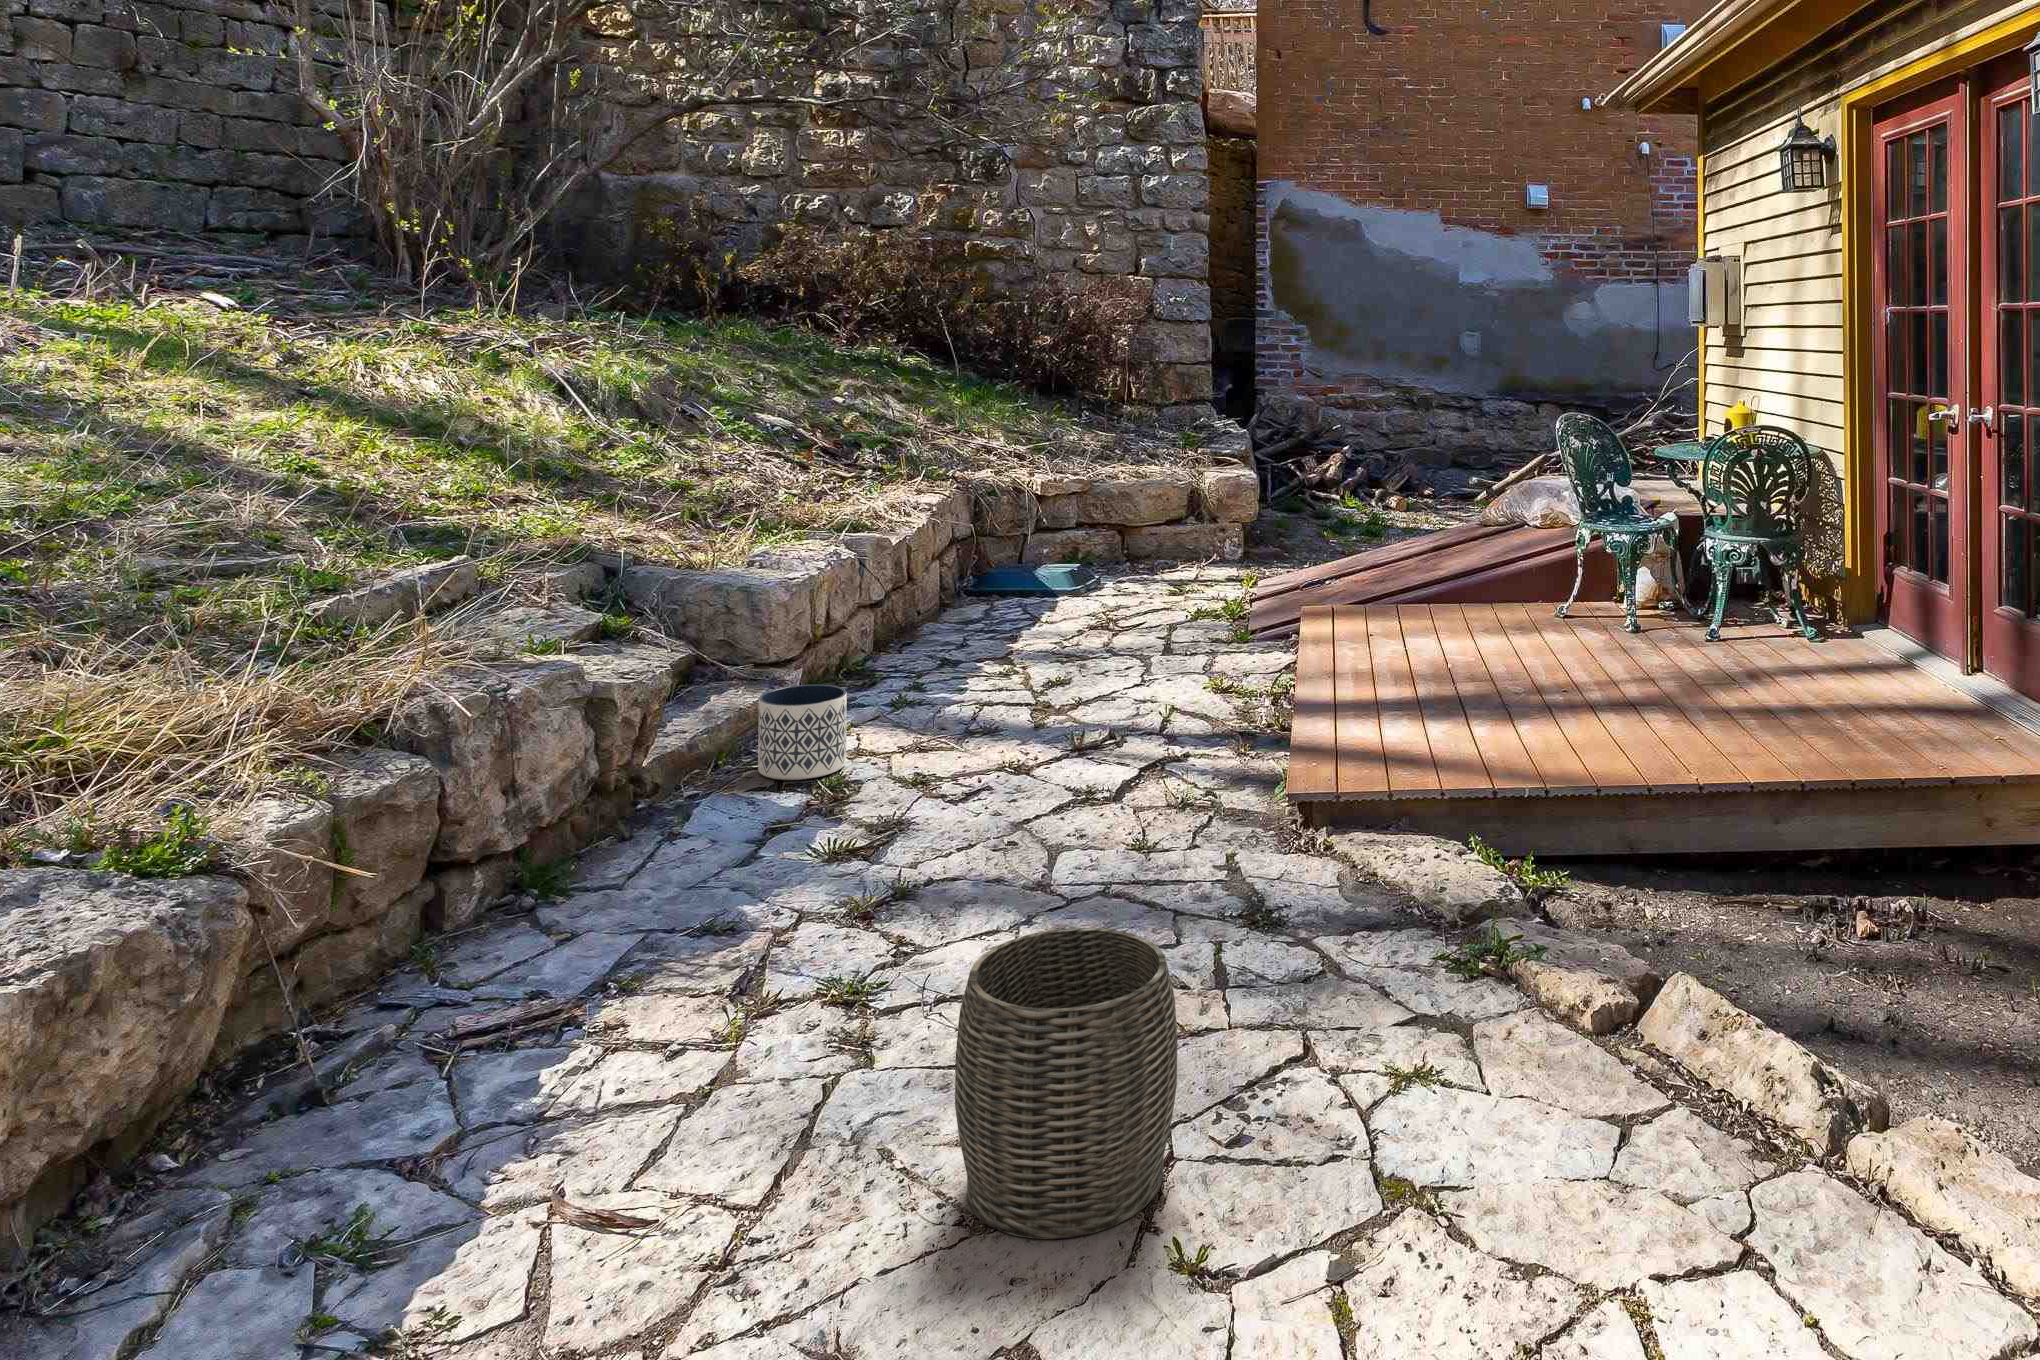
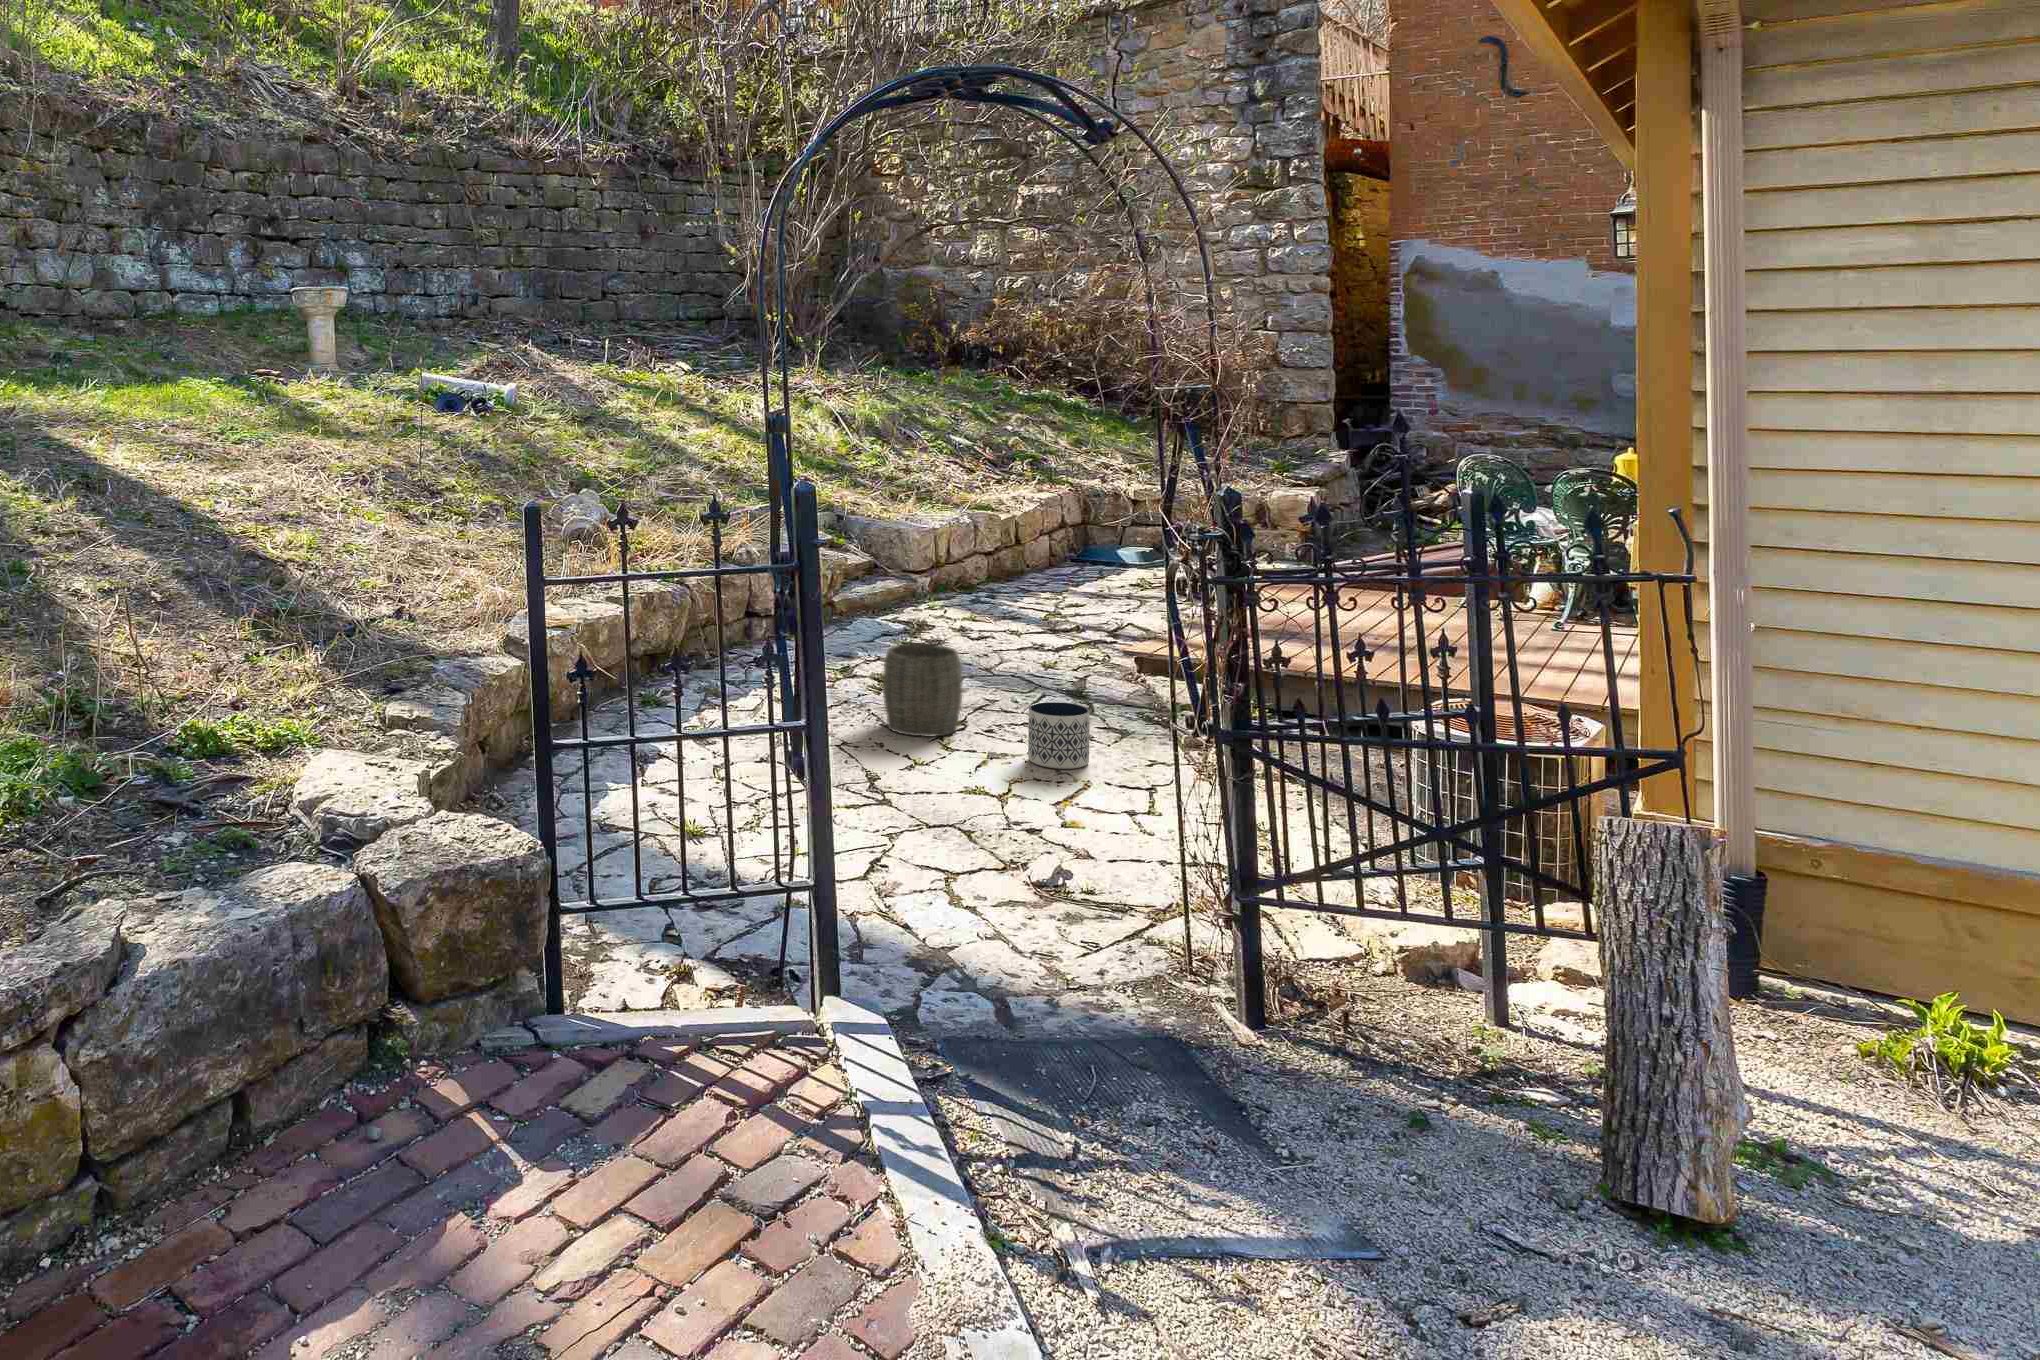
planter: present [758,685,847,780] -> present [1028,702,1090,769]

